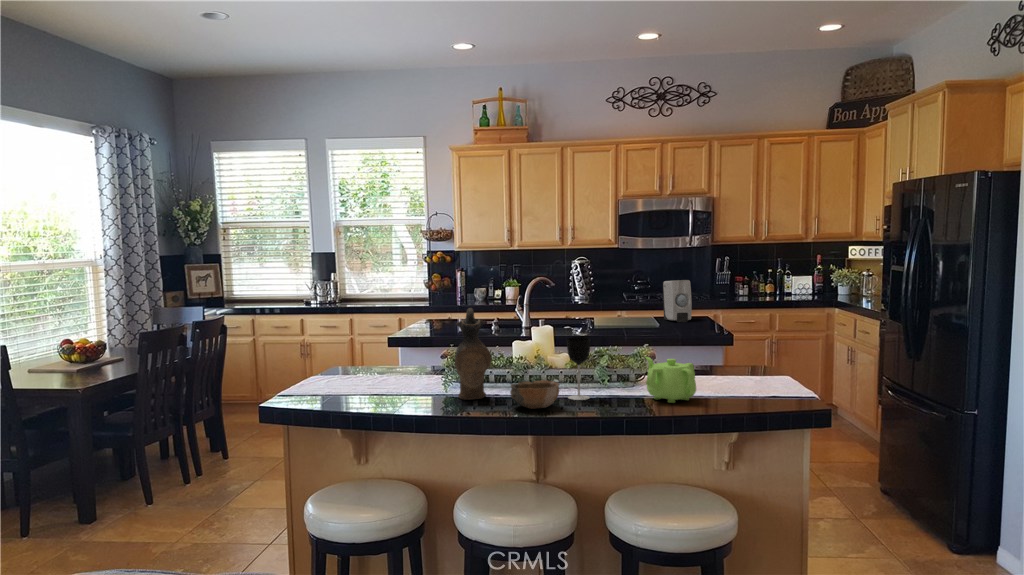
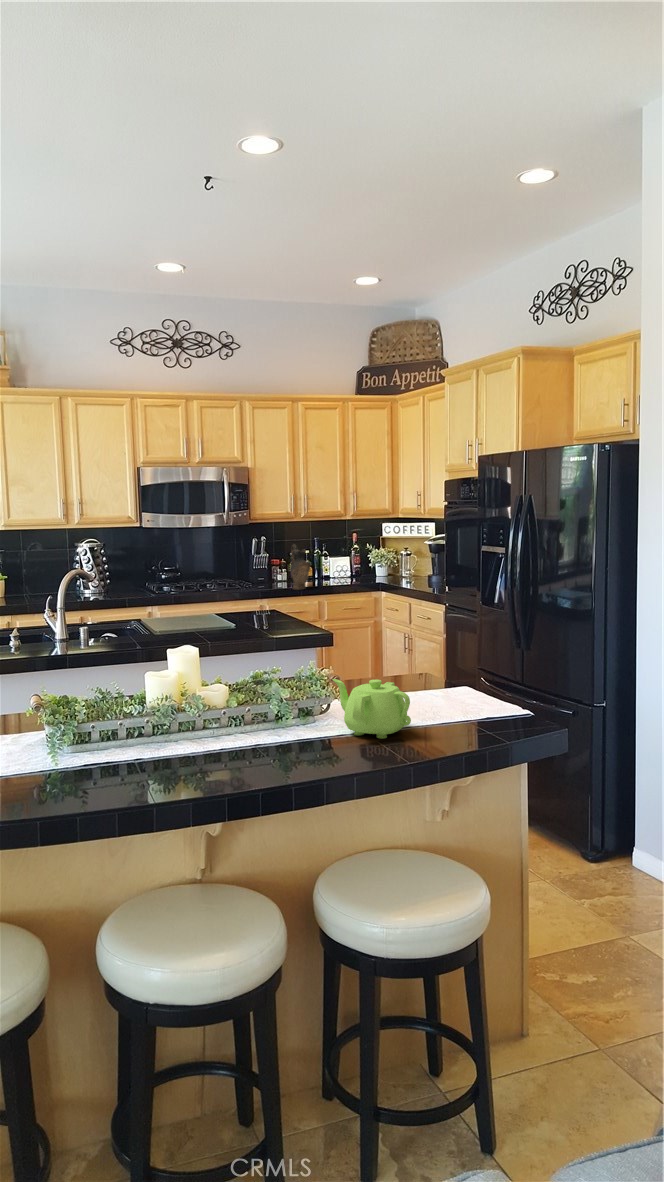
soap dispenser: present [663,280,692,322] -> none [228,568,267,620]
ceramic pitcher: present [455,308,492,399] -> present [291,544,310,590]
wine glass: present [567,337,590,400] -> none [242,661,276,751]
bowl: present [510,380,559,409] -> none [183,730,257,776]

